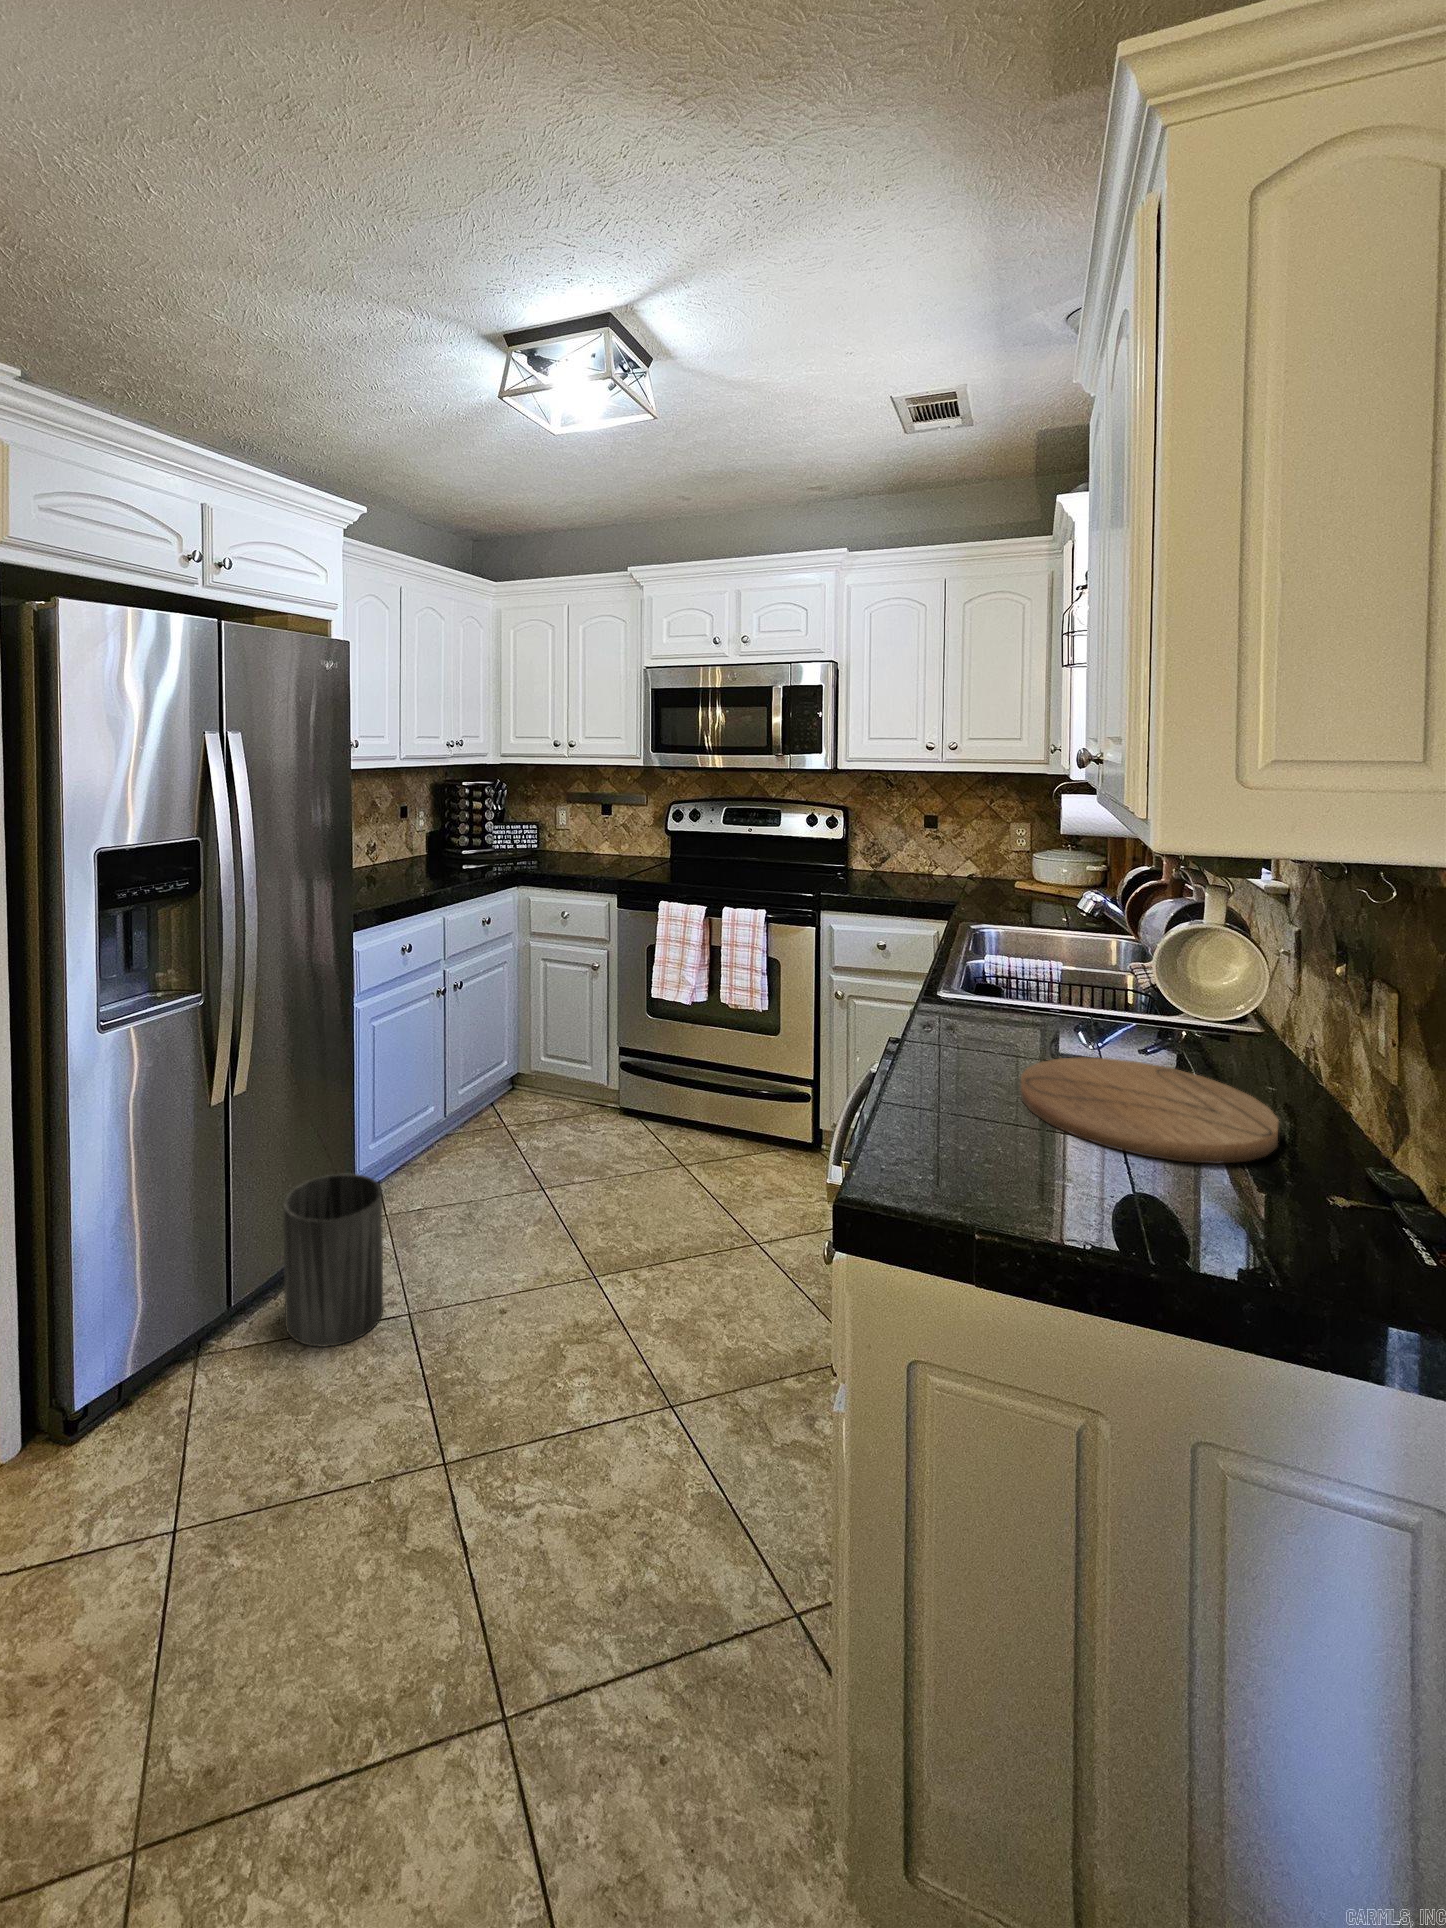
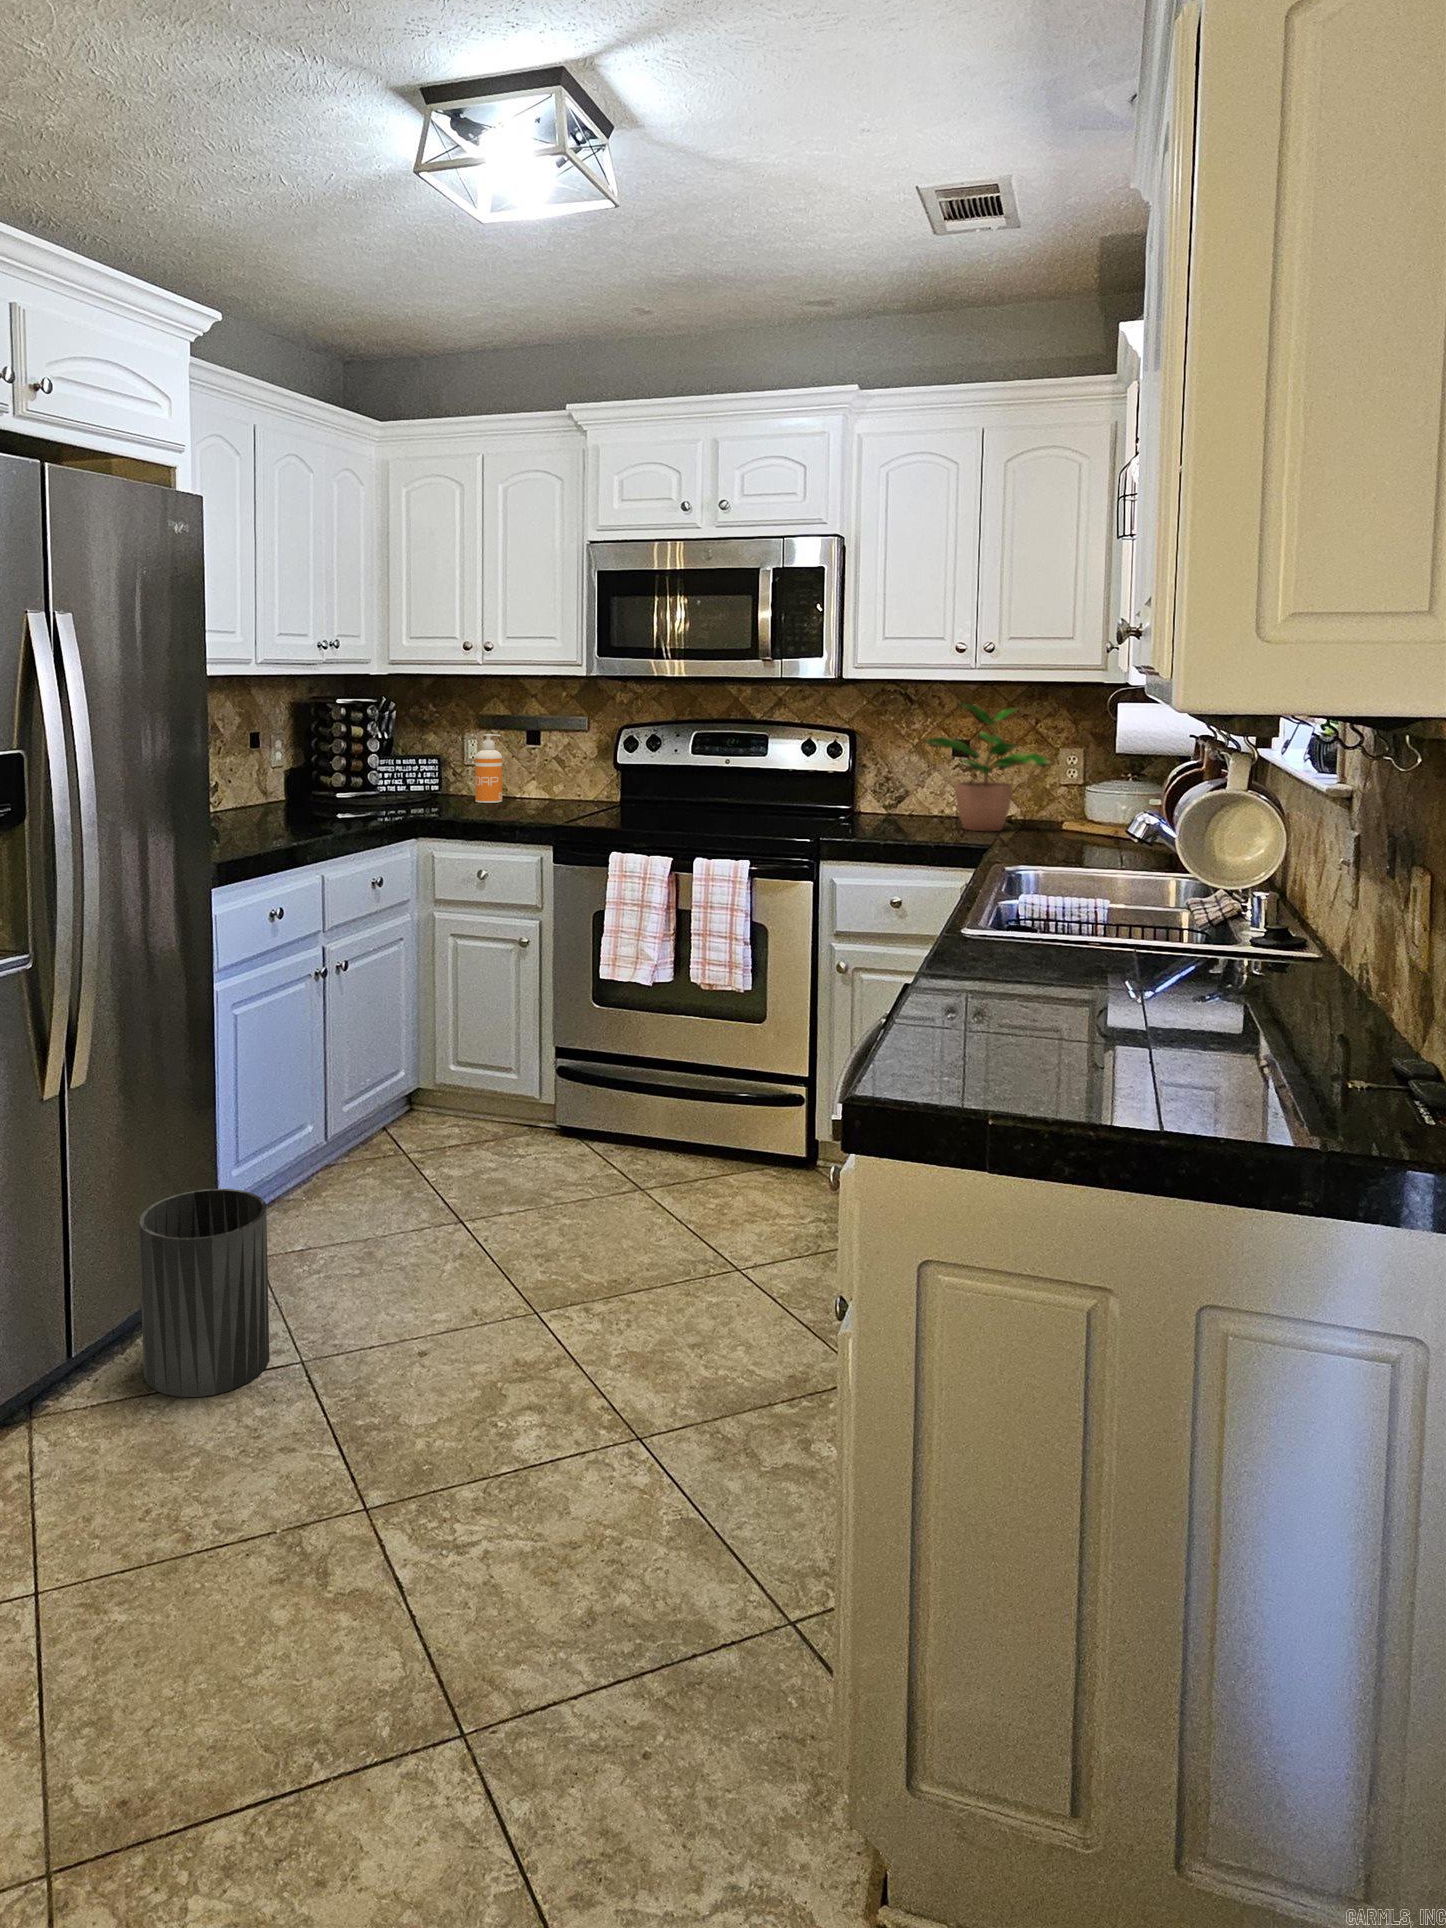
potted plant: none [905,787,1009,888] -> present [925,702,1052,831]
soap dispenser: none [564,805,584,857] -> present [475,734,502,803]
cutting board: present [1020,1057,1279,1164] -> none [1050,979,1324,1065]

